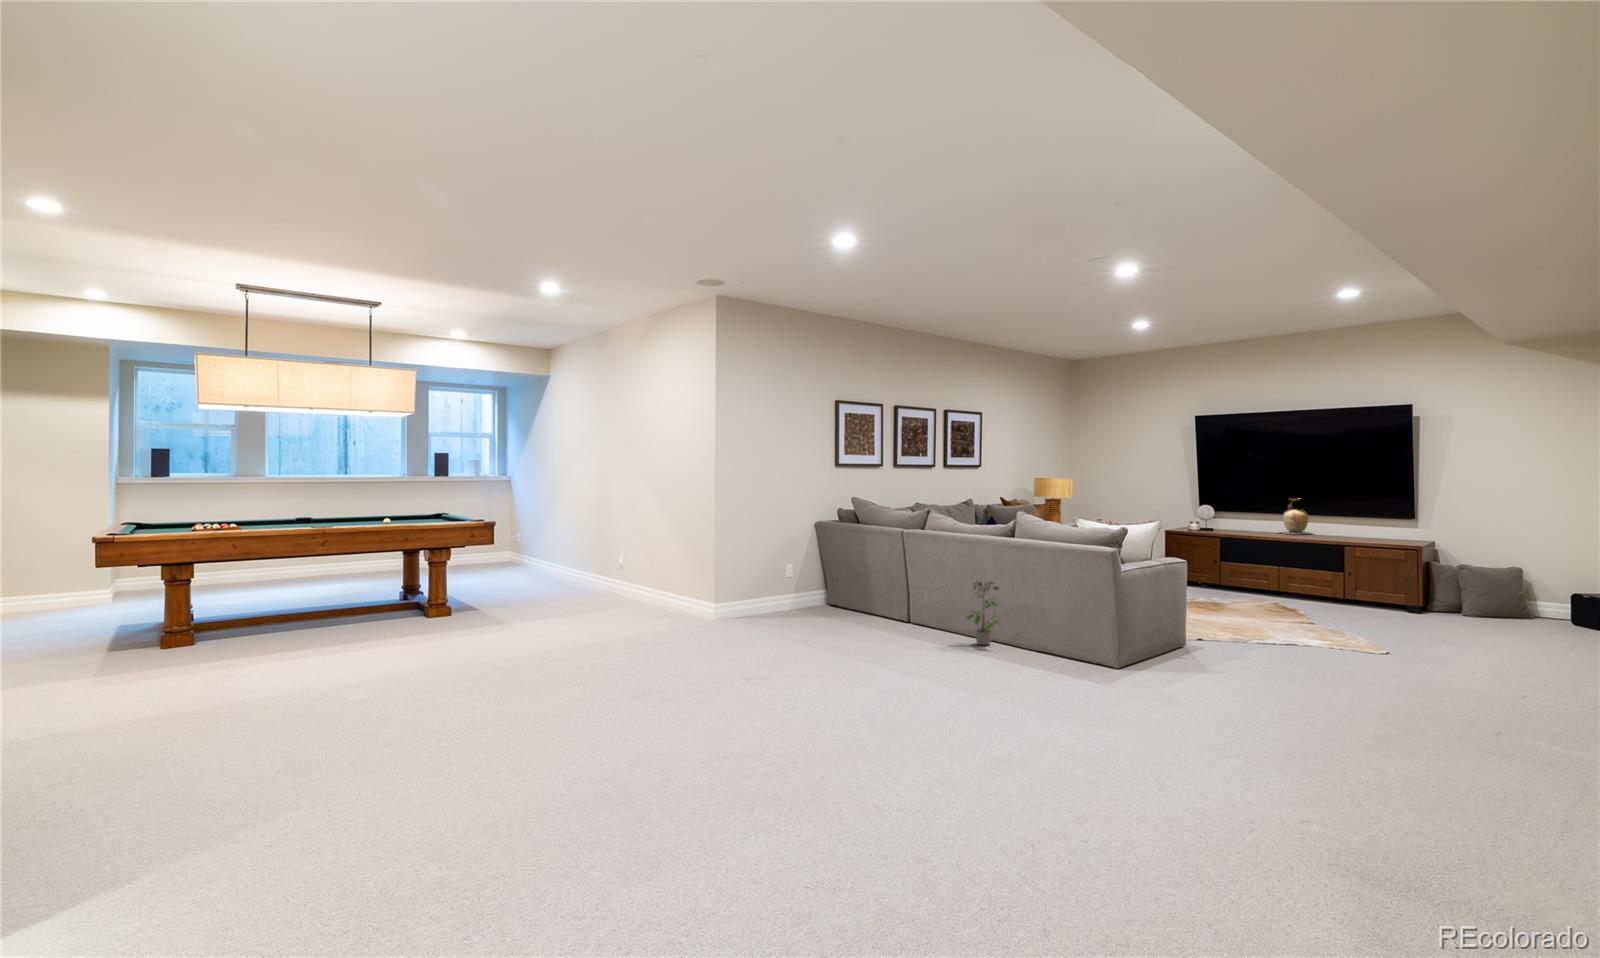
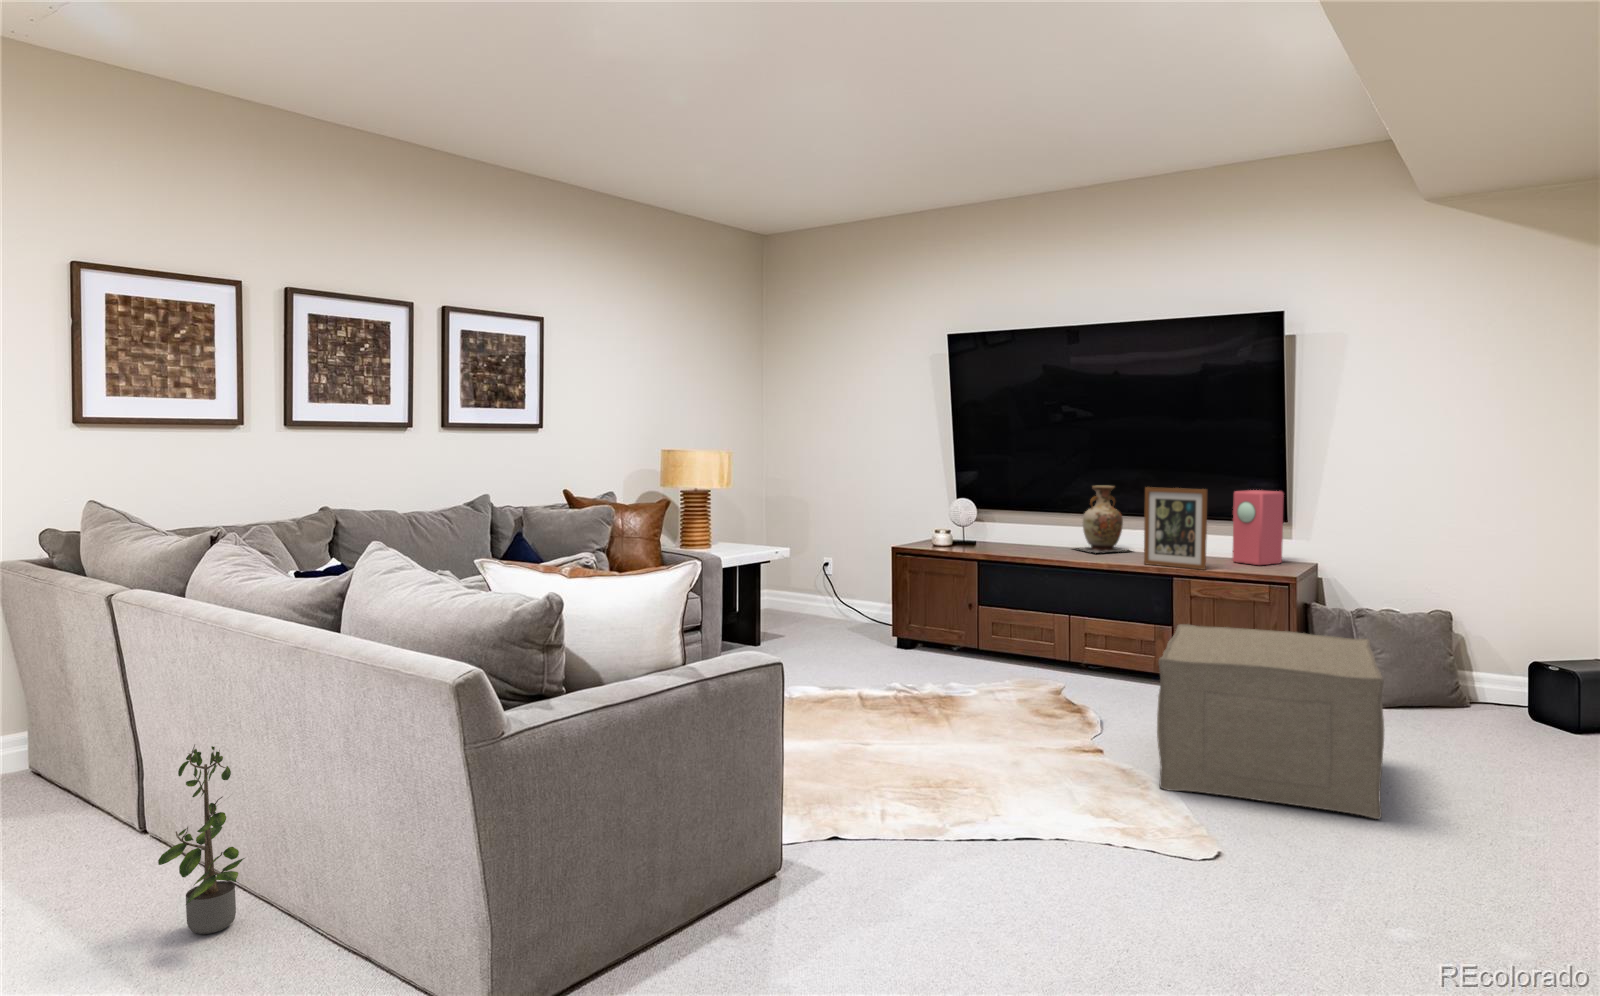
picture frame: none [1325,499,1365,542] -> present [1144,487,1207,570]
speaker: none [1380,501,1411,541] -> present [1232,490,1284,565]
ottoman: none [1350,564,1472,649] -> present [1157,624,1384,819]

